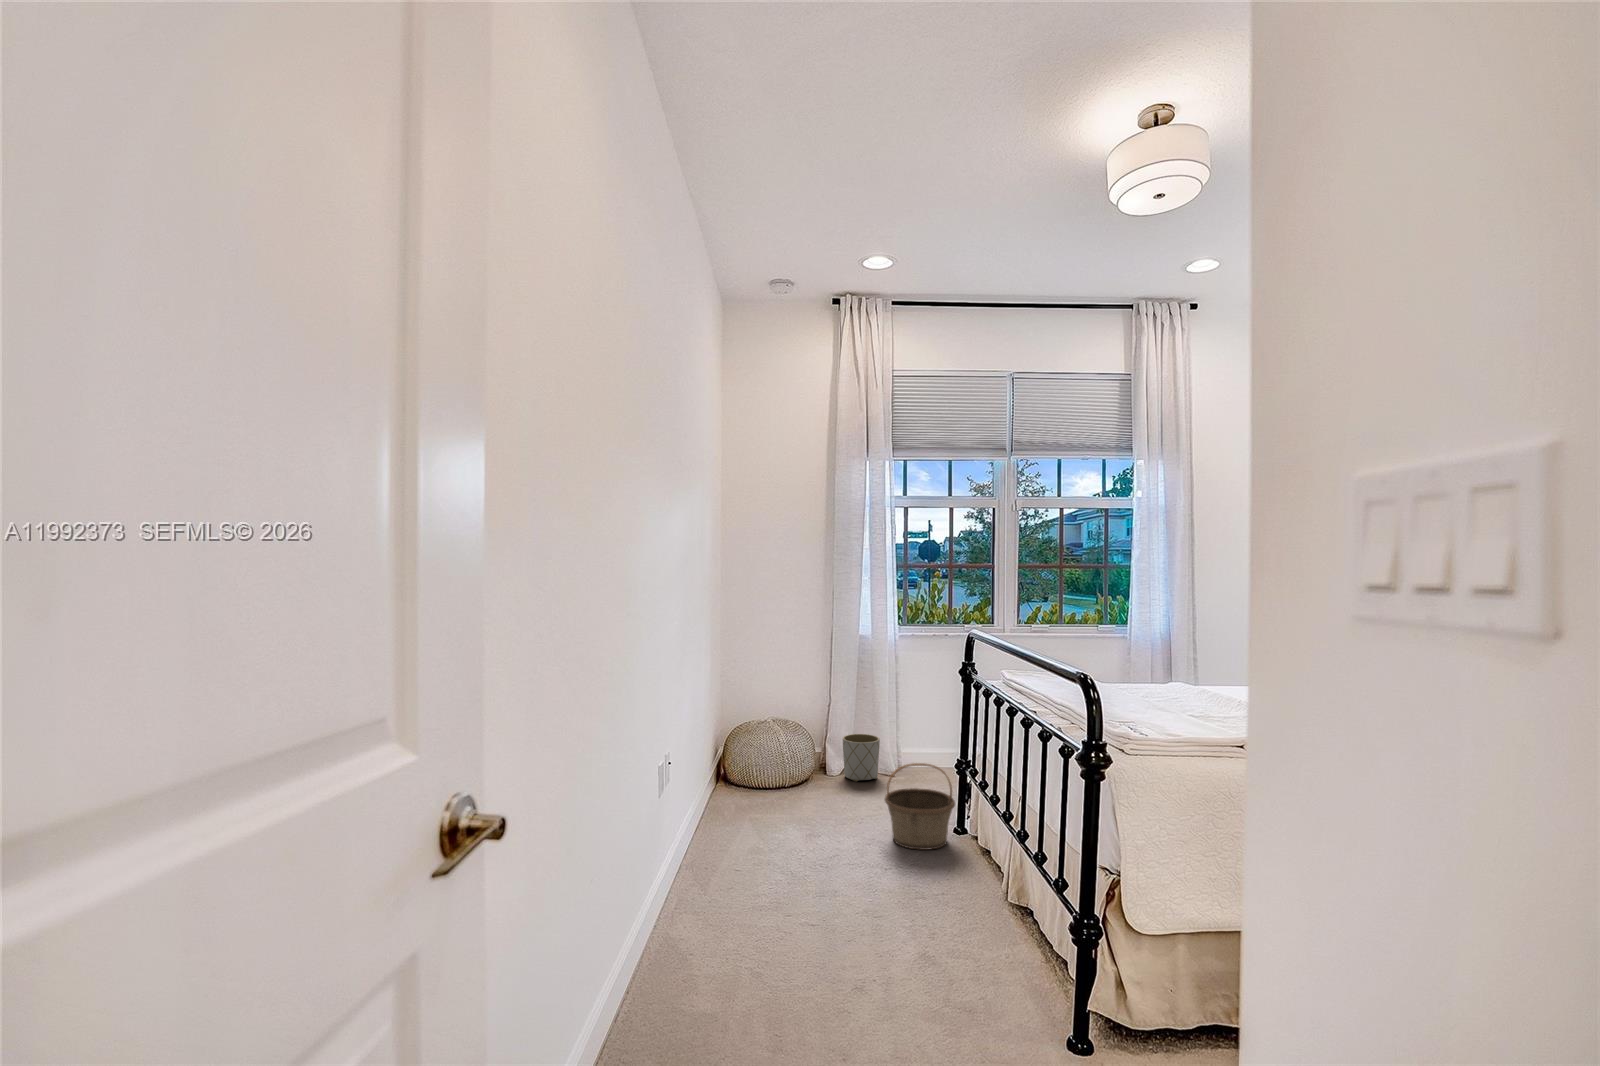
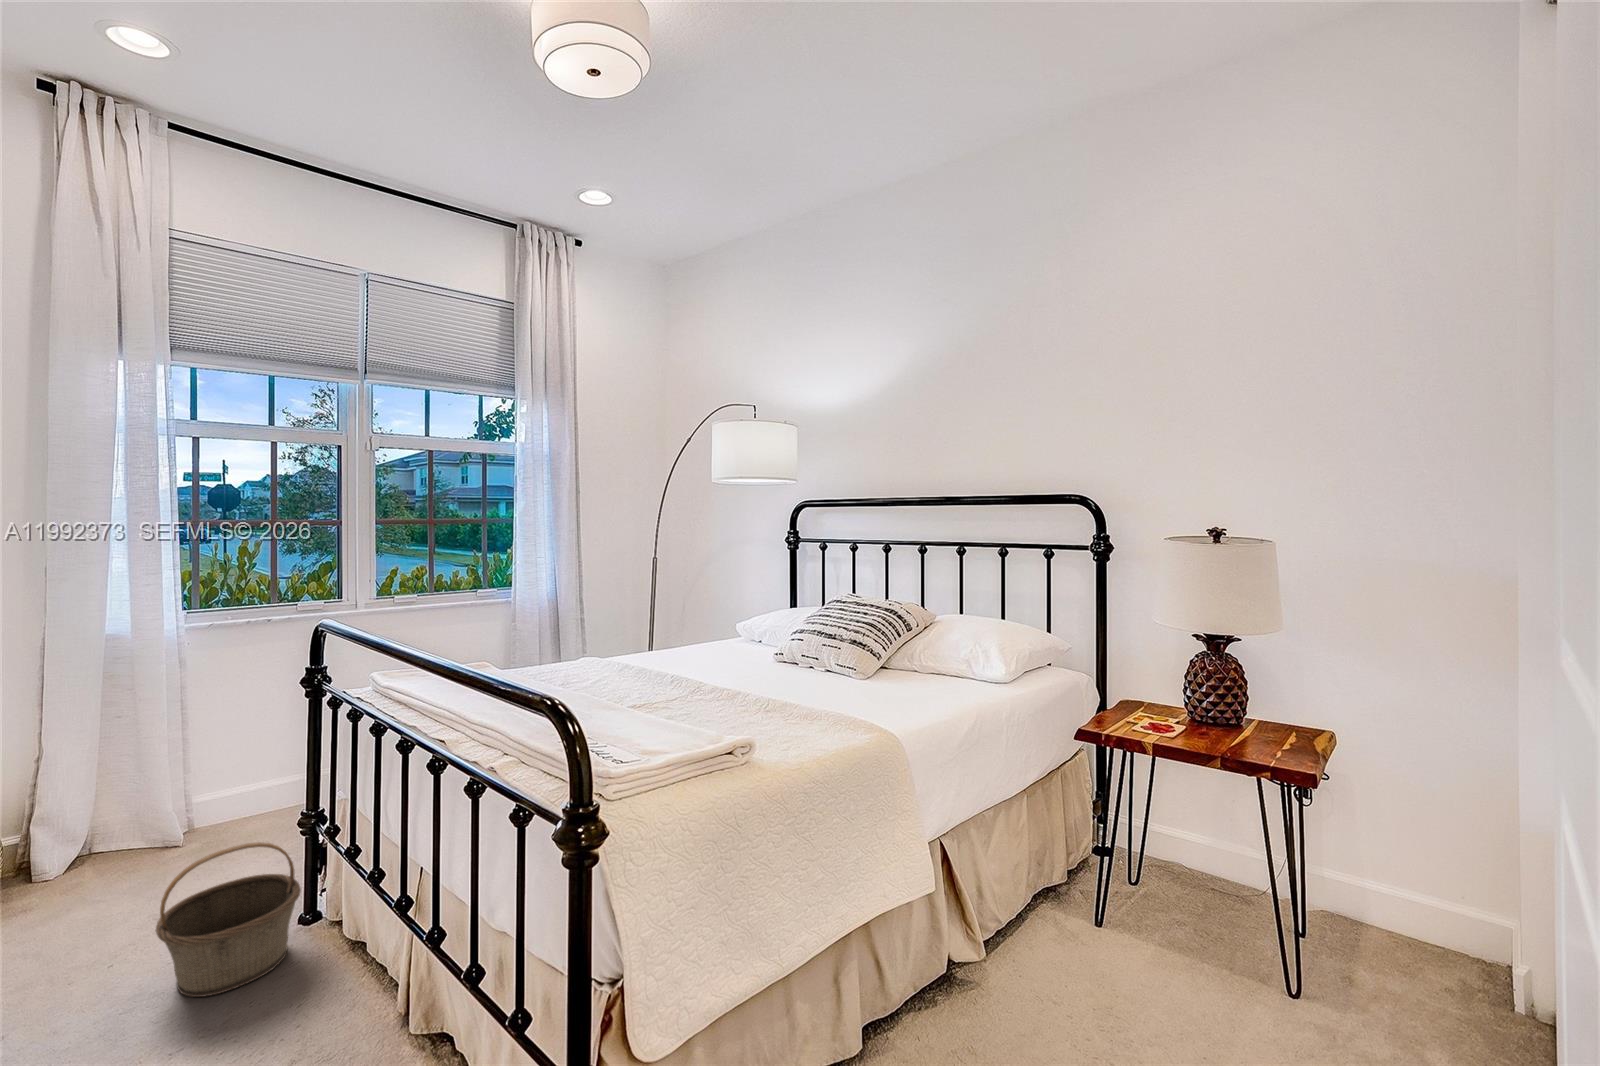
planter: present [843,734,880,782] -> none [57,799,144,887]

